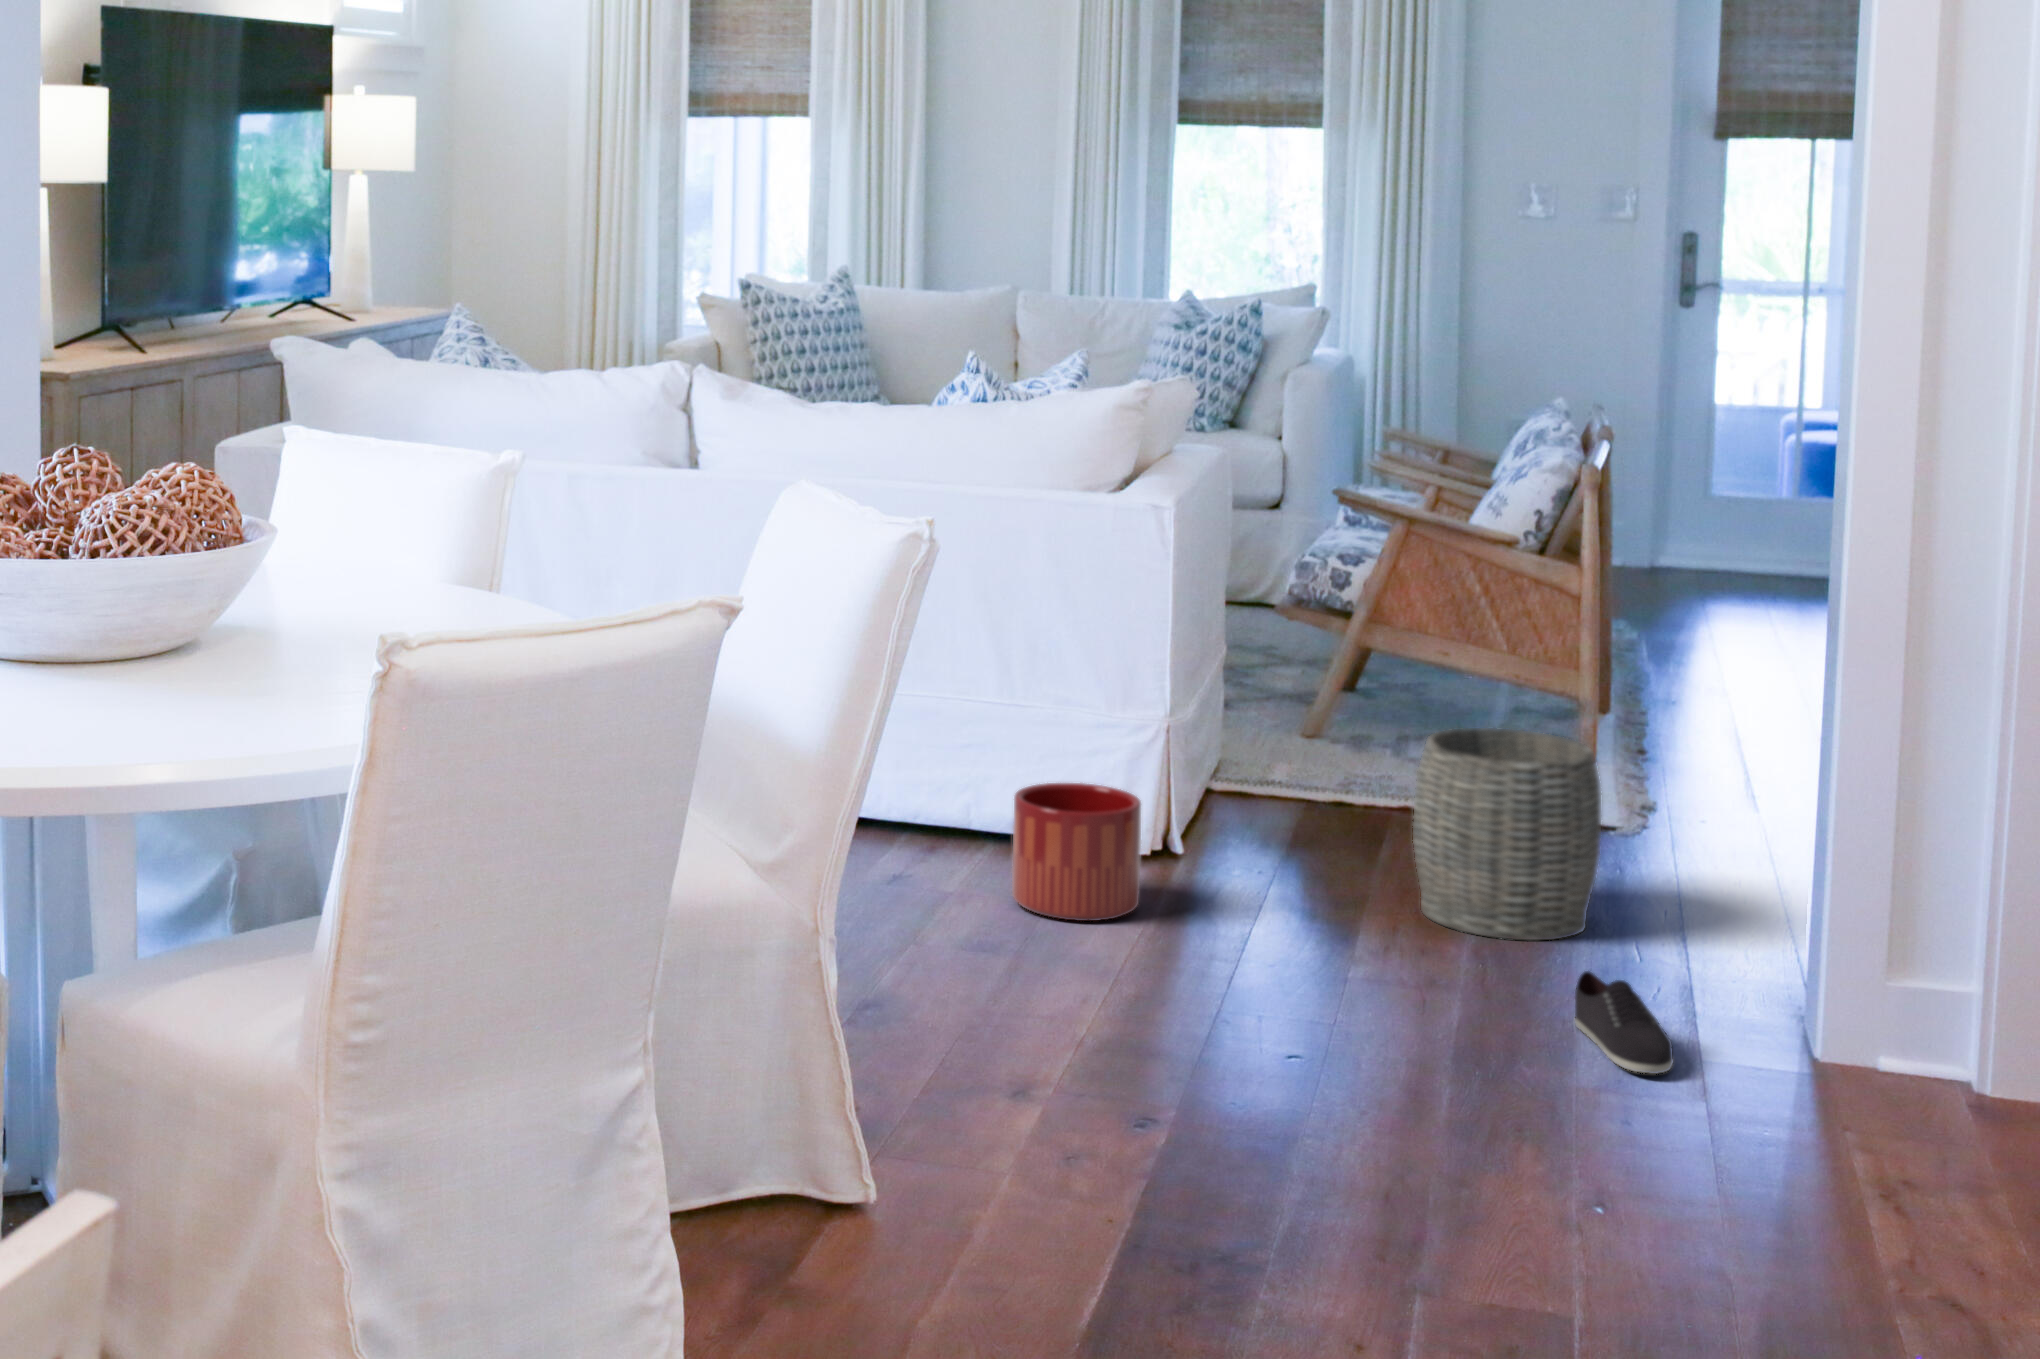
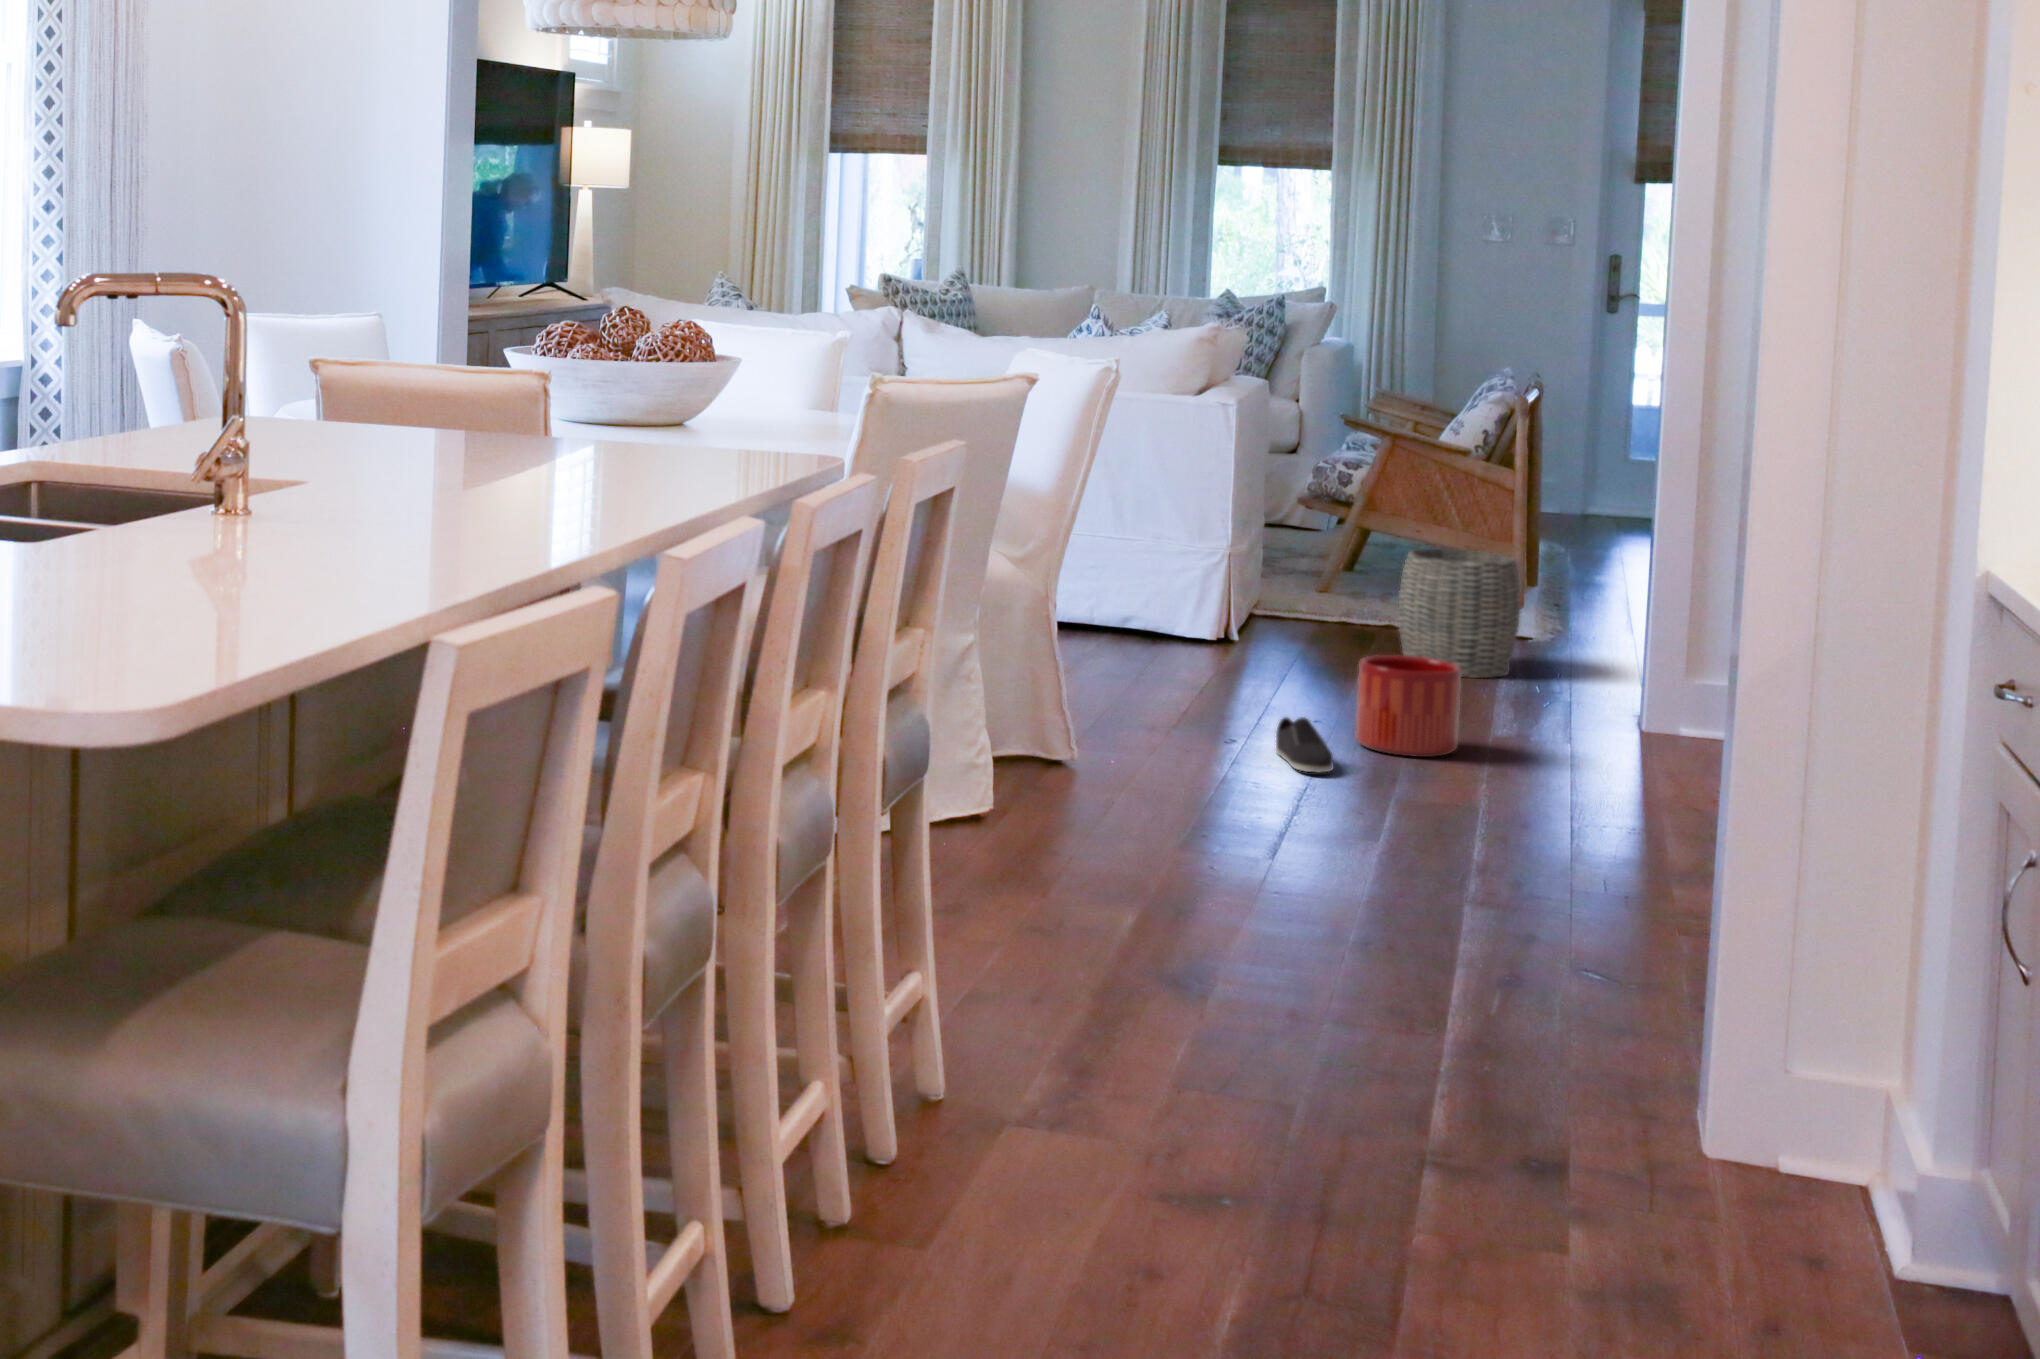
planter: present [1012,783,1141,921] -> present [1356,655,1461,757]
shoe: present [1574,971,1673,1074] -> present [1276,717,1334,772]

